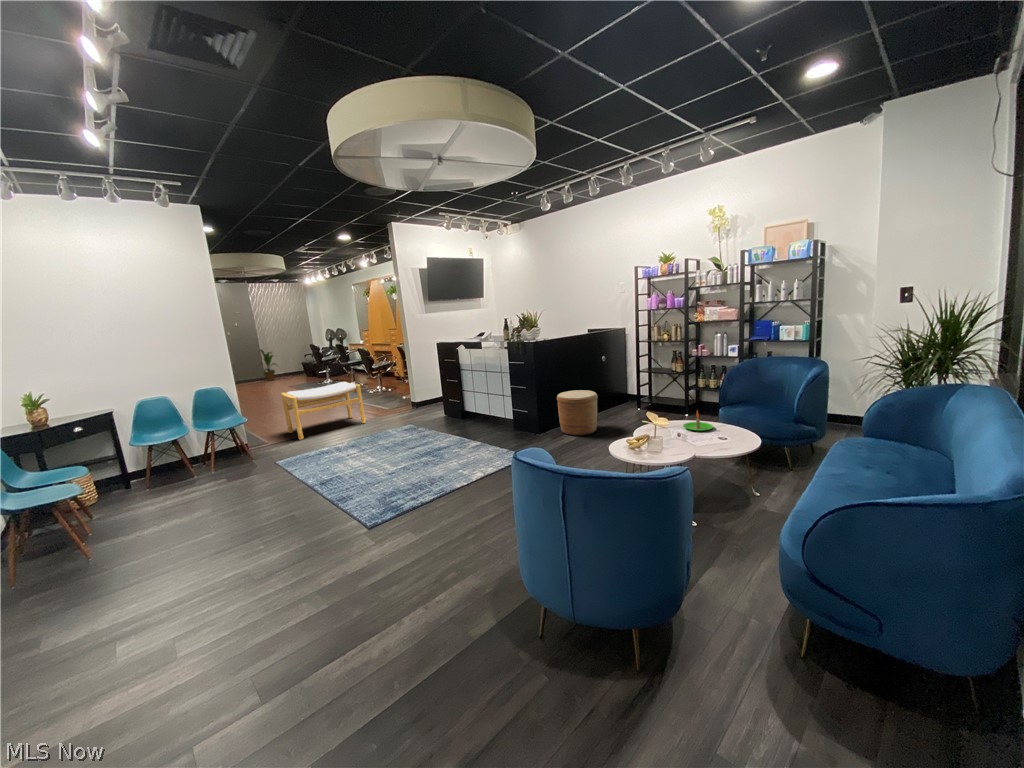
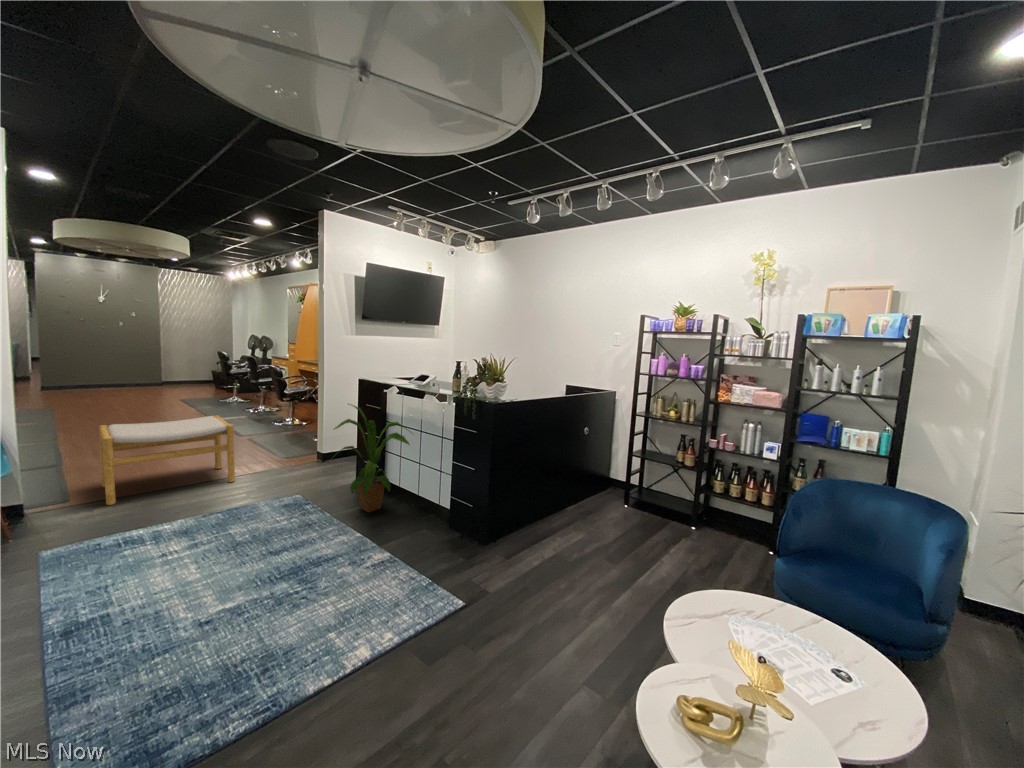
house plant: present [260,350,275,381] -> present [334,404,409,512]
woven basket: present [557,390,598,436] -> none [519,479,580,556]
candle: present [683,411,713,431] -> none [771,612,838,665]

